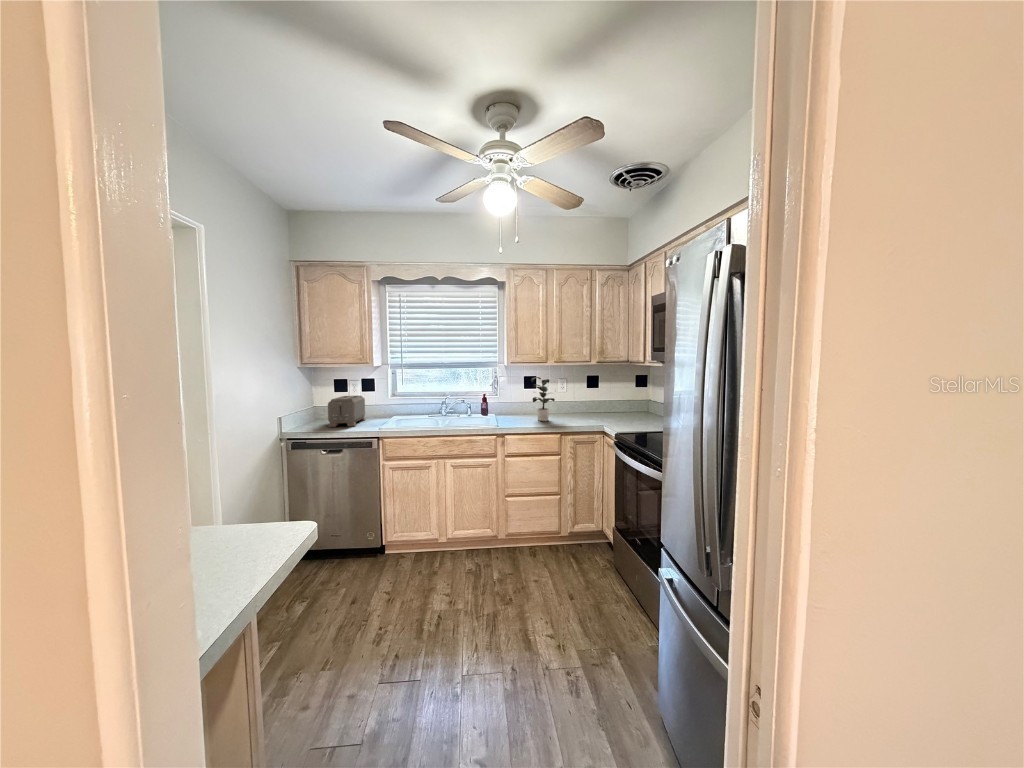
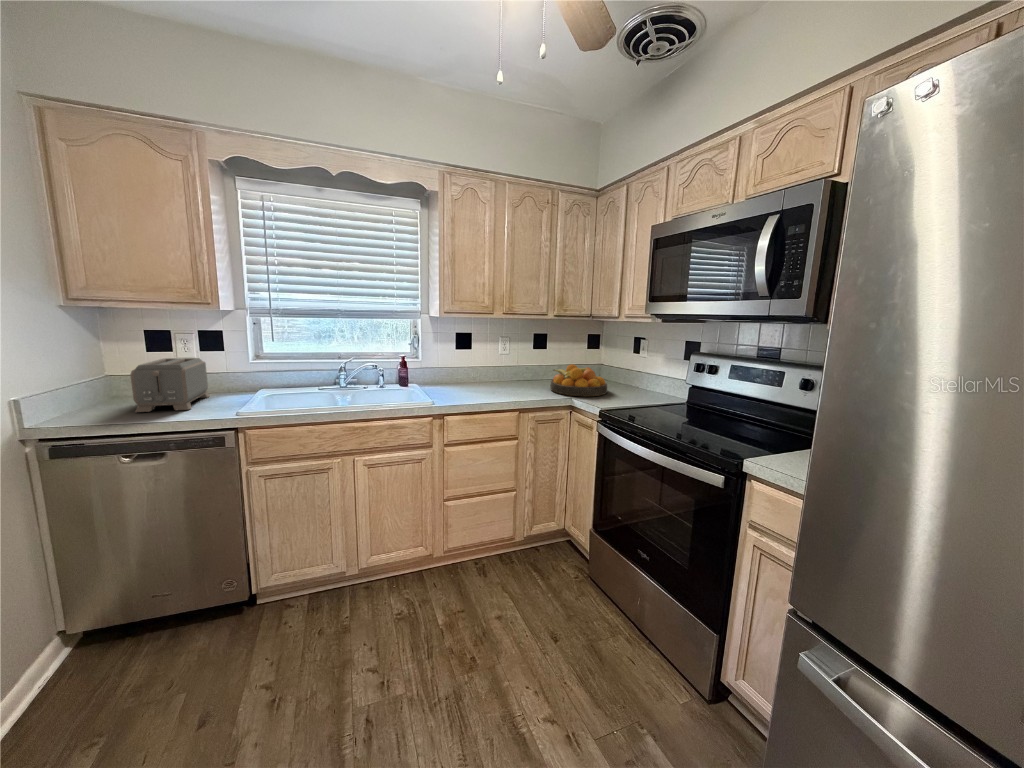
potted plant: present [531,377,555,421] -> none [466,333,518,393]
fruit bowl: none [593,400,639,424] -> present [550,364,607,396]

